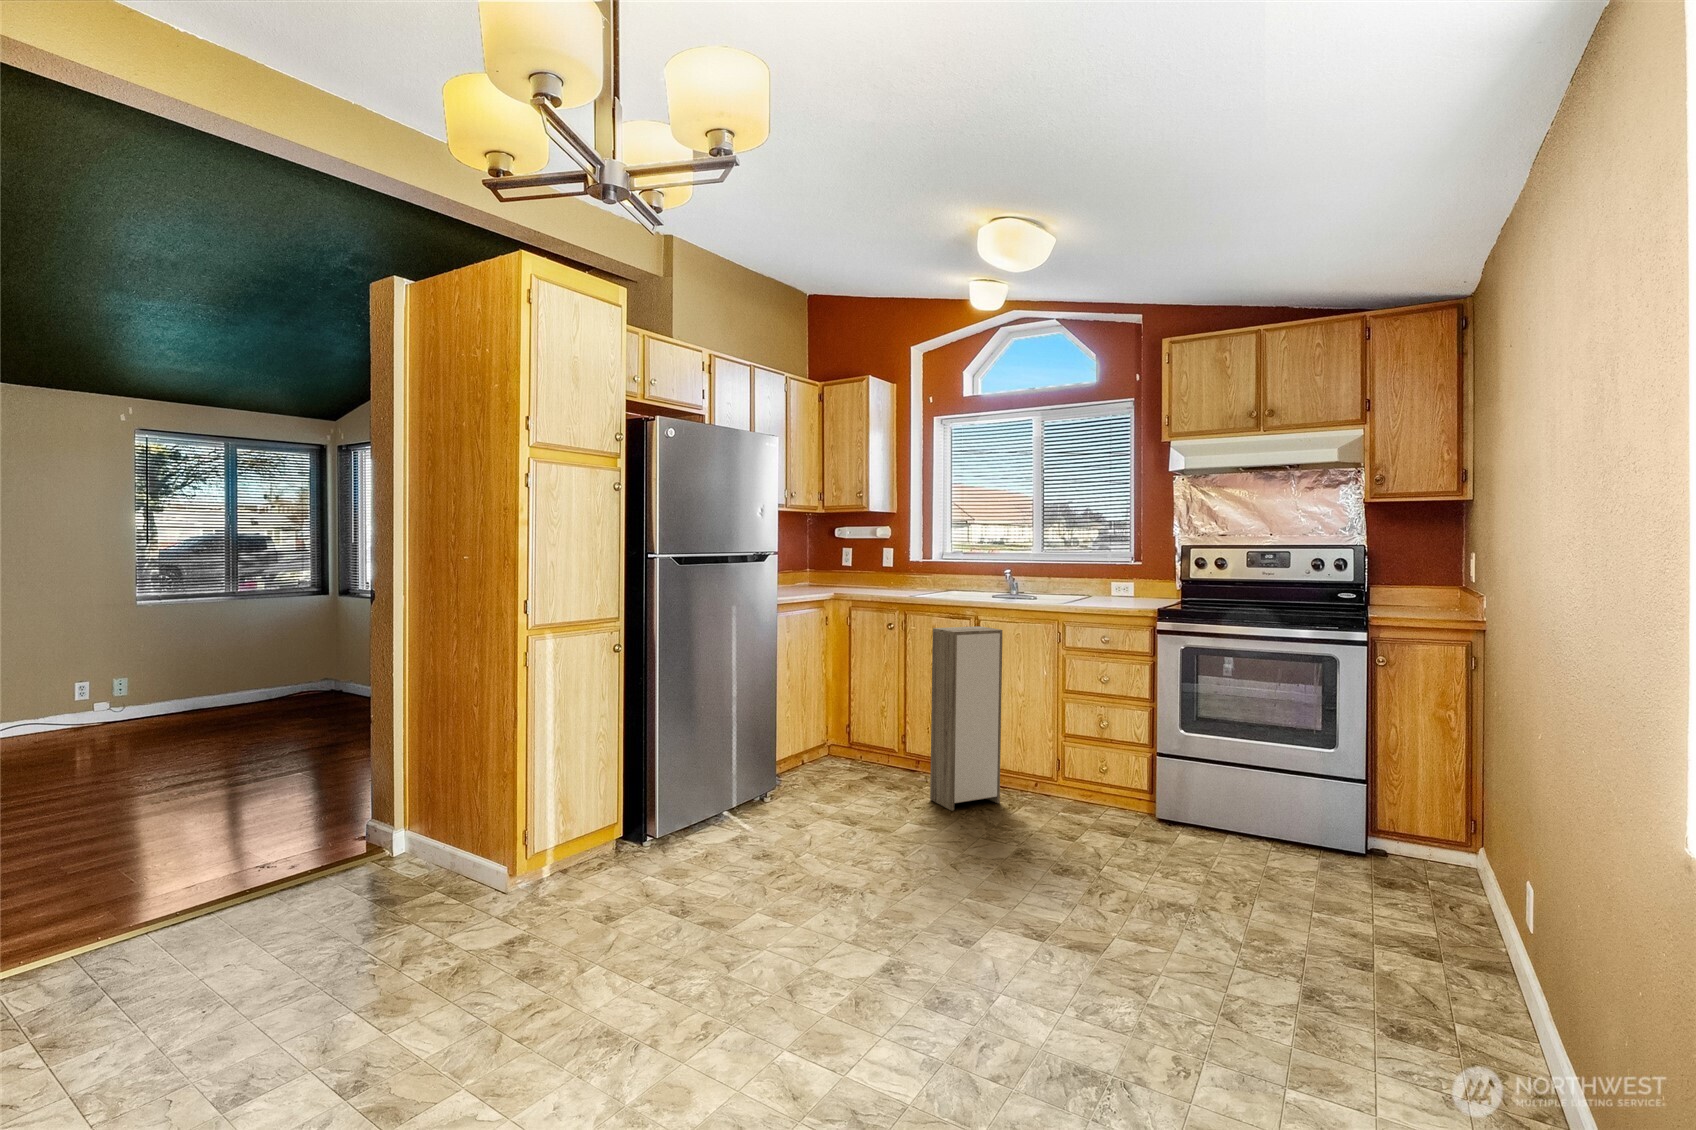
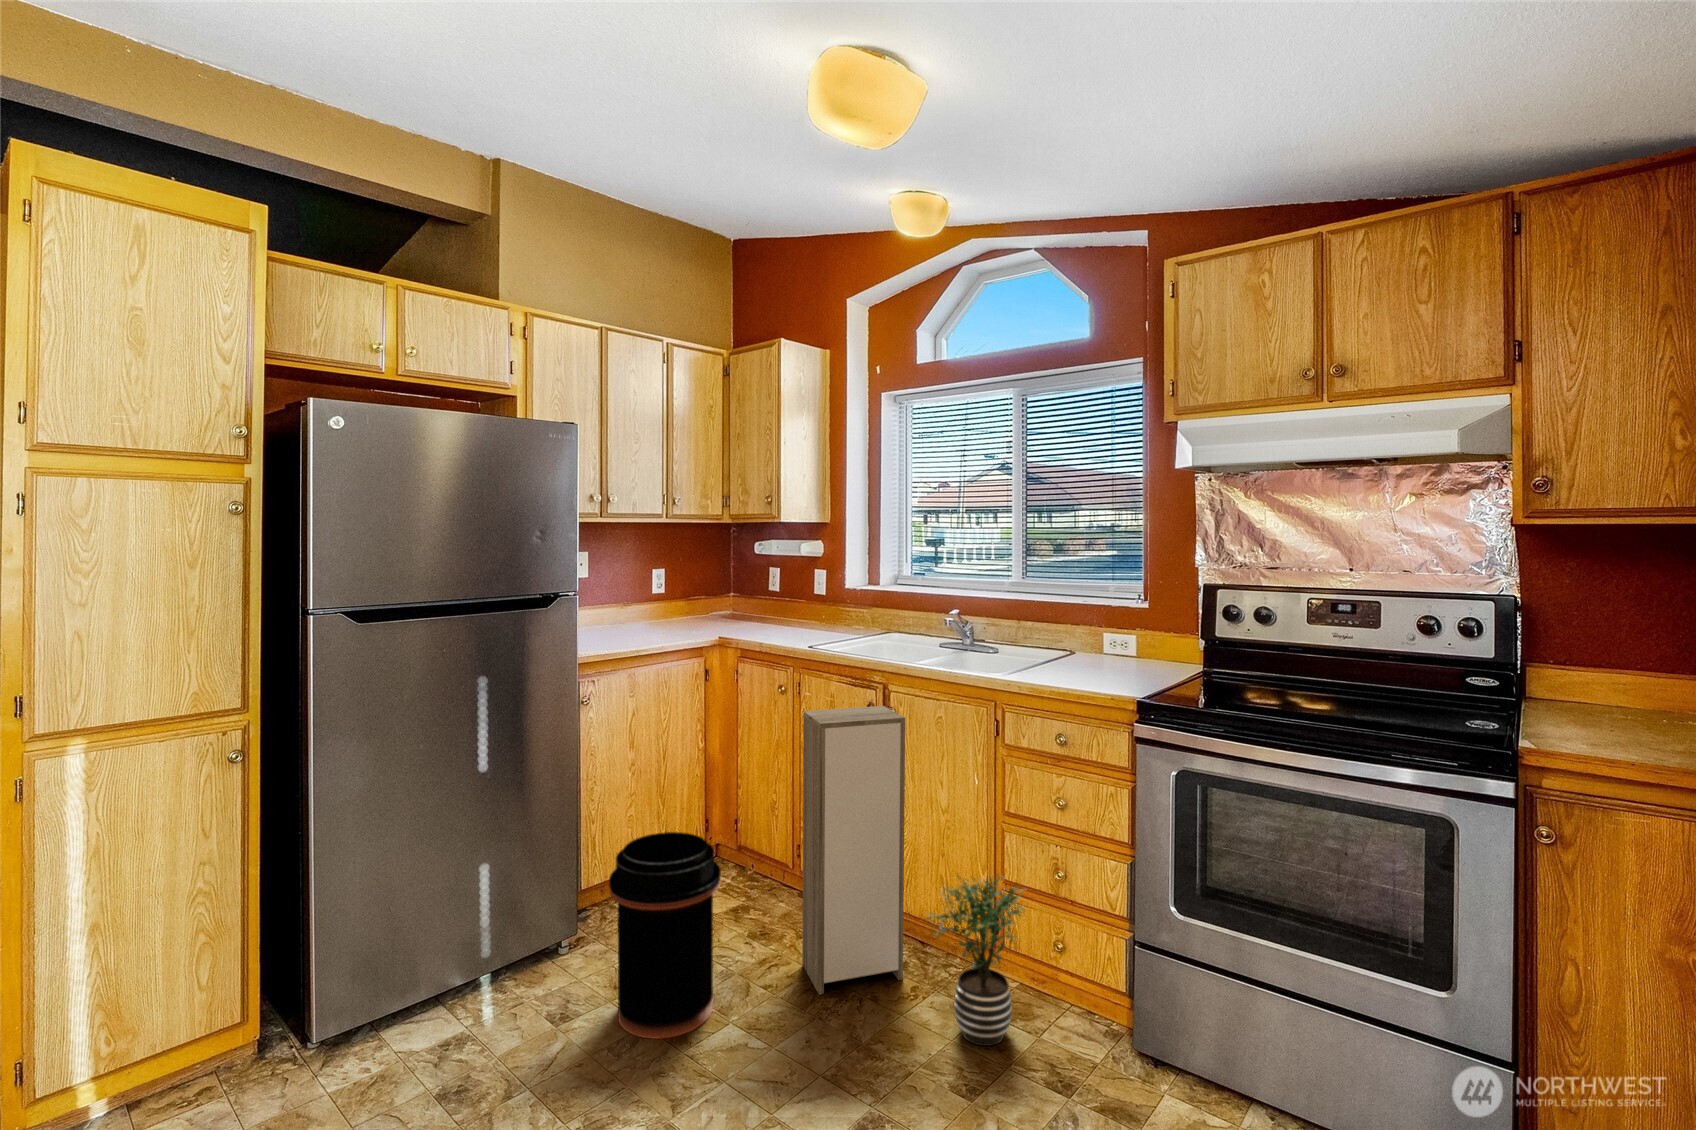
trash can: none [824,706,896,831] -> present [609,832,721,1039]
potted plant: none [1030,721,1096,825] -> present [927,875,1024,1046]

